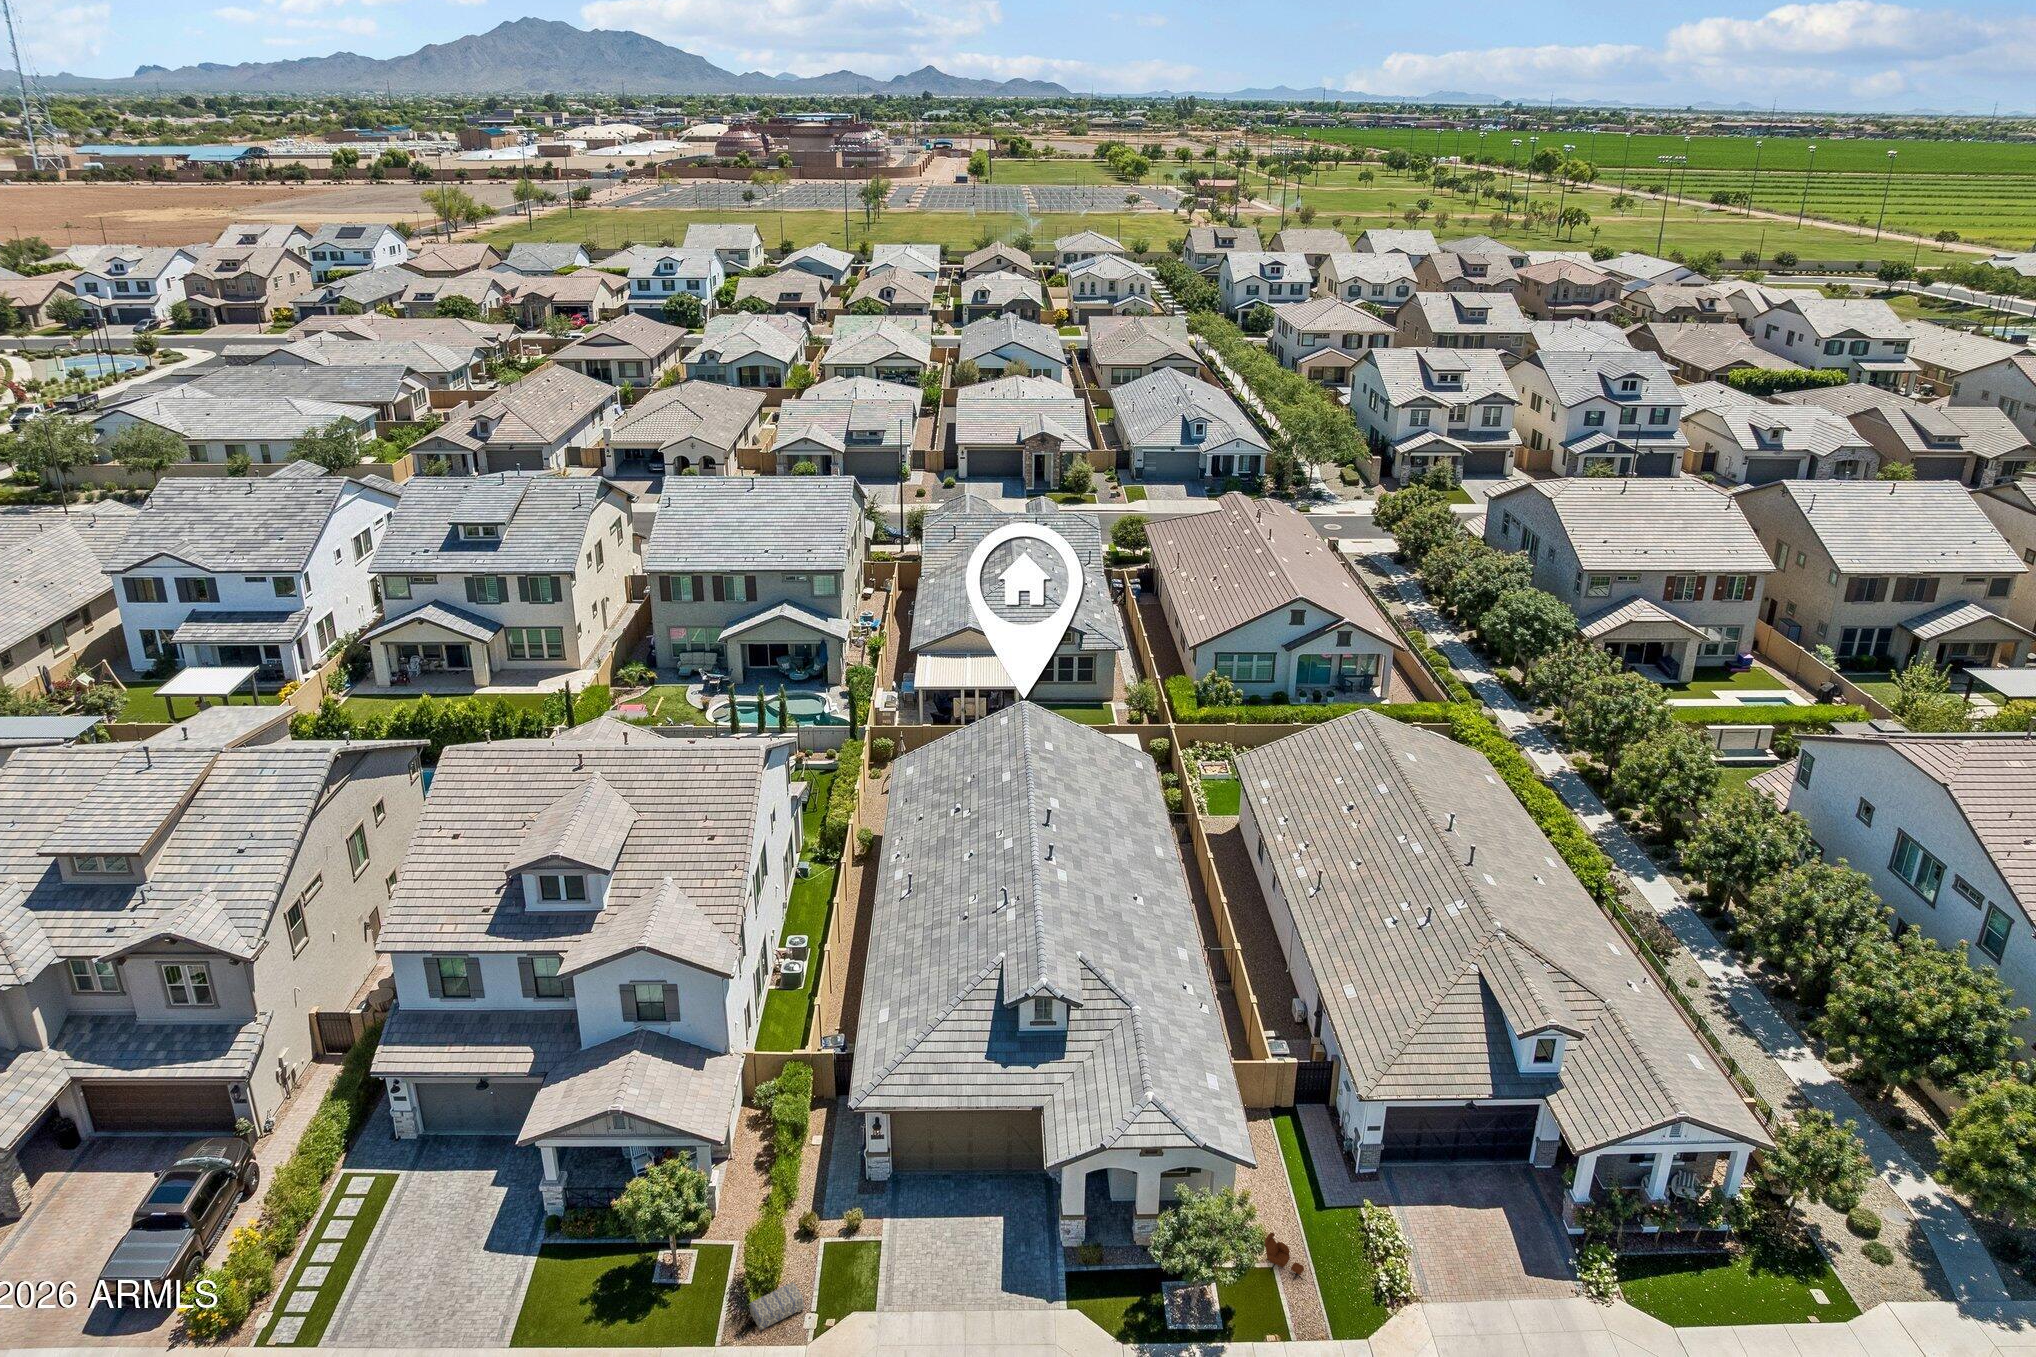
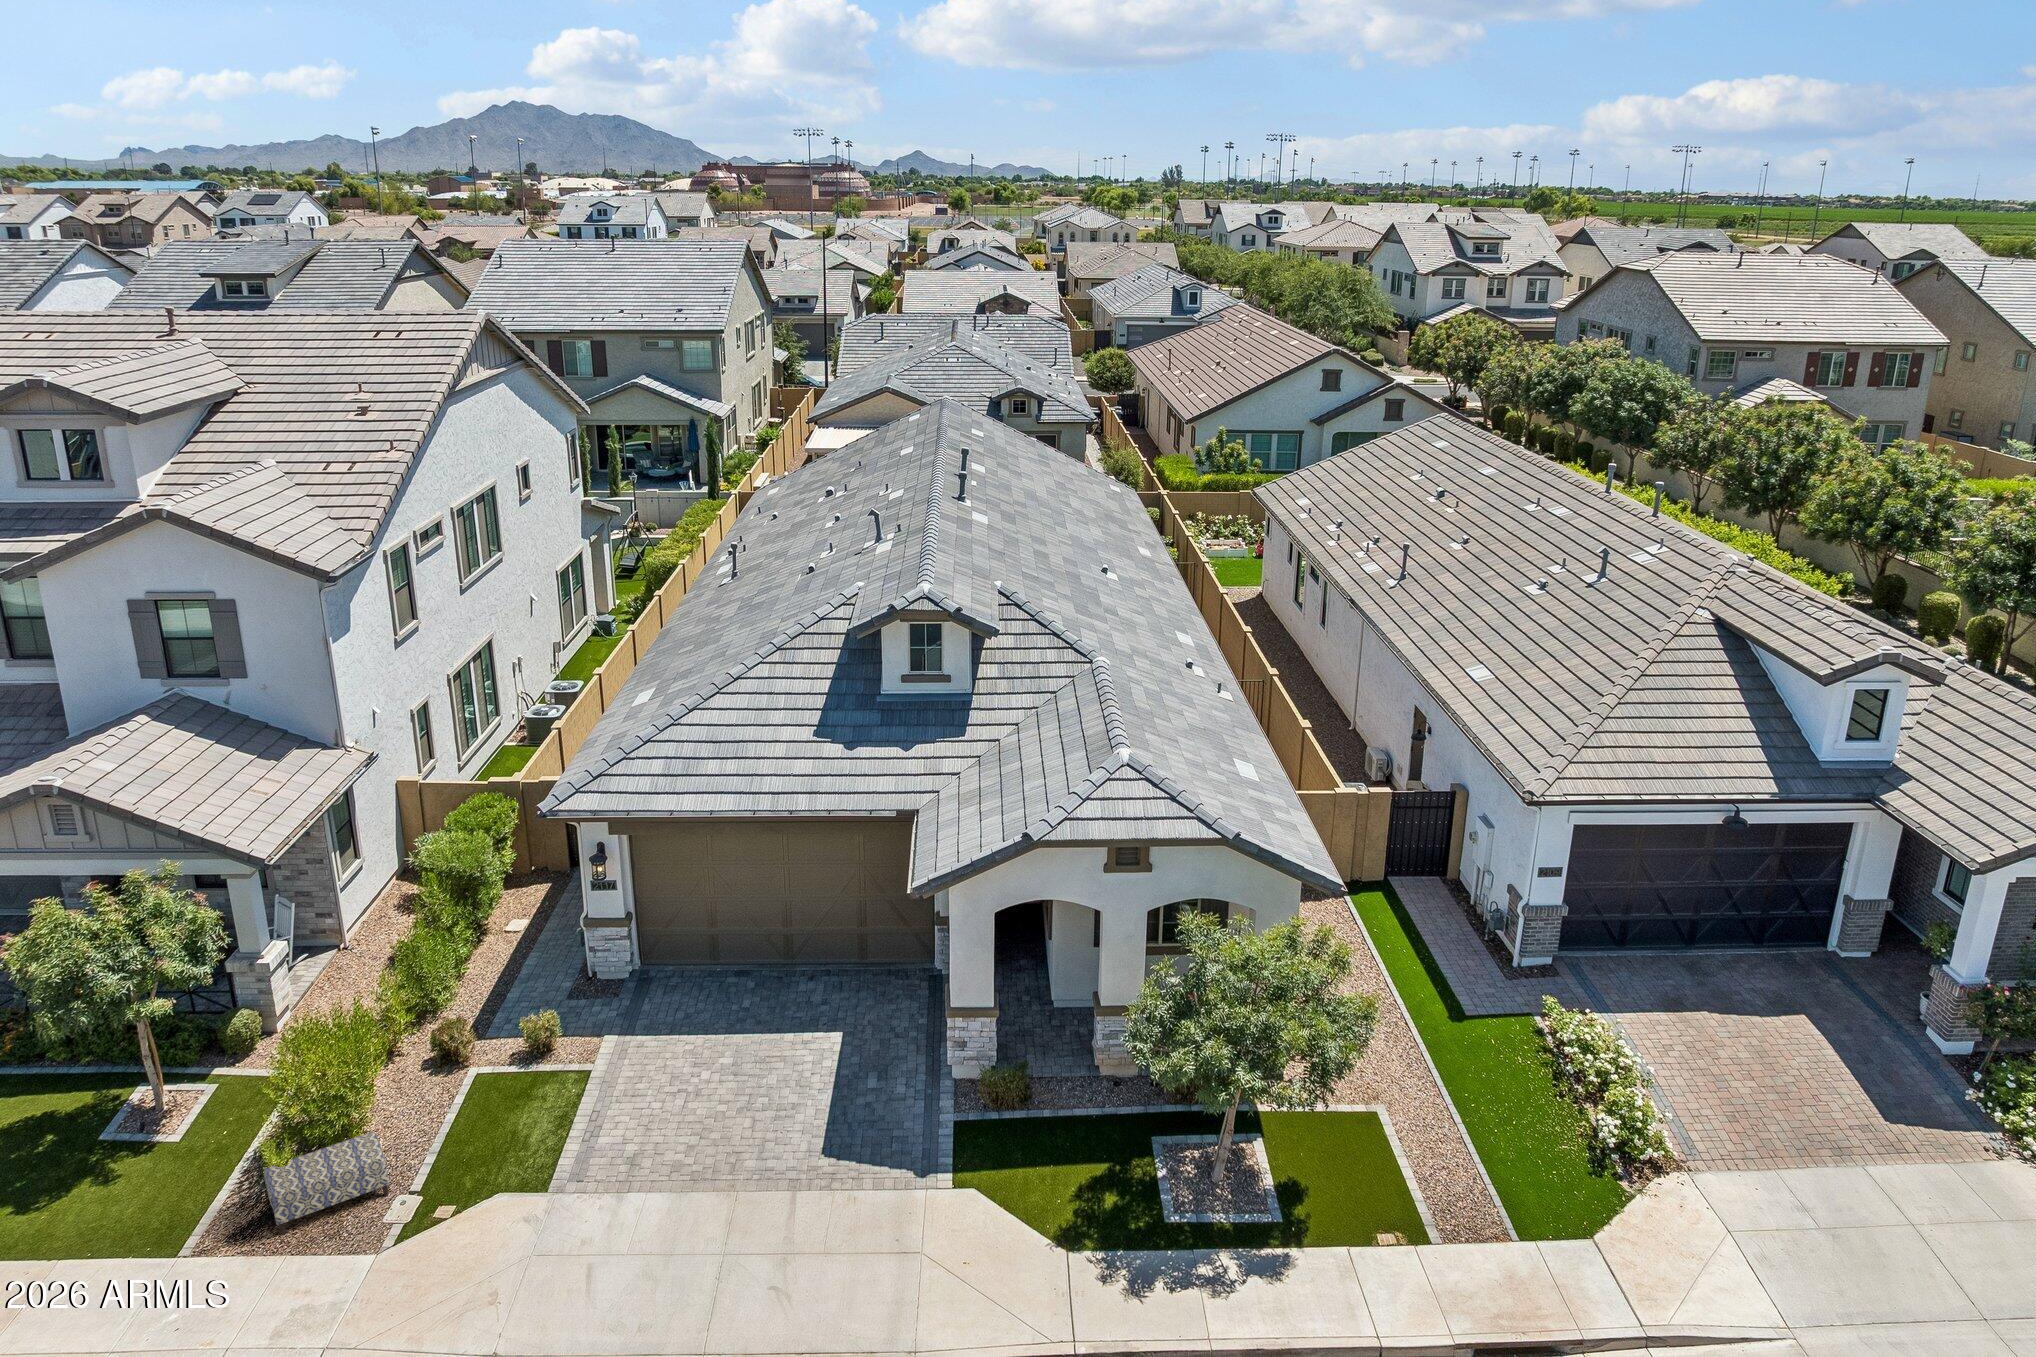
lounge chair: present [1265,1232,1304,1280] -> none [1360,1042,1442,1135]

